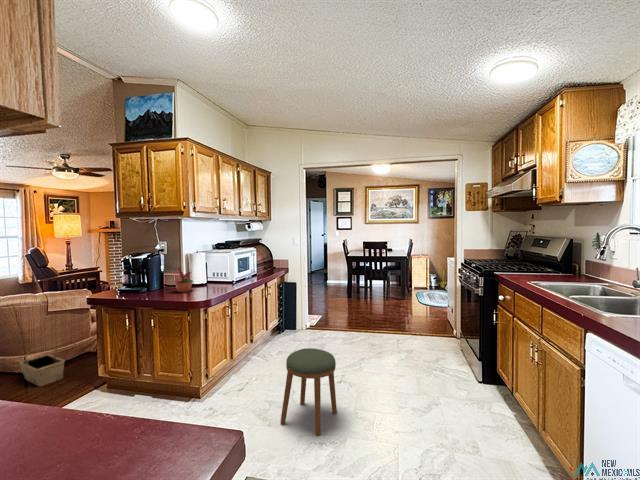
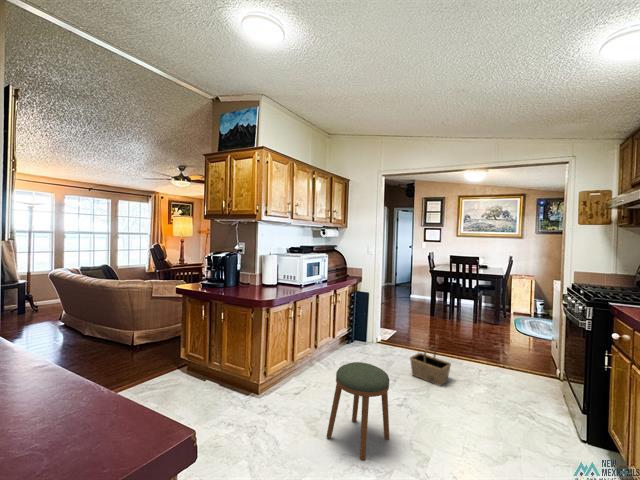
potted plant: present [173,268,193,292] -> none [238,266,266,290]
basket: present [19,345,65,386] -> present [410,346,451,386]

